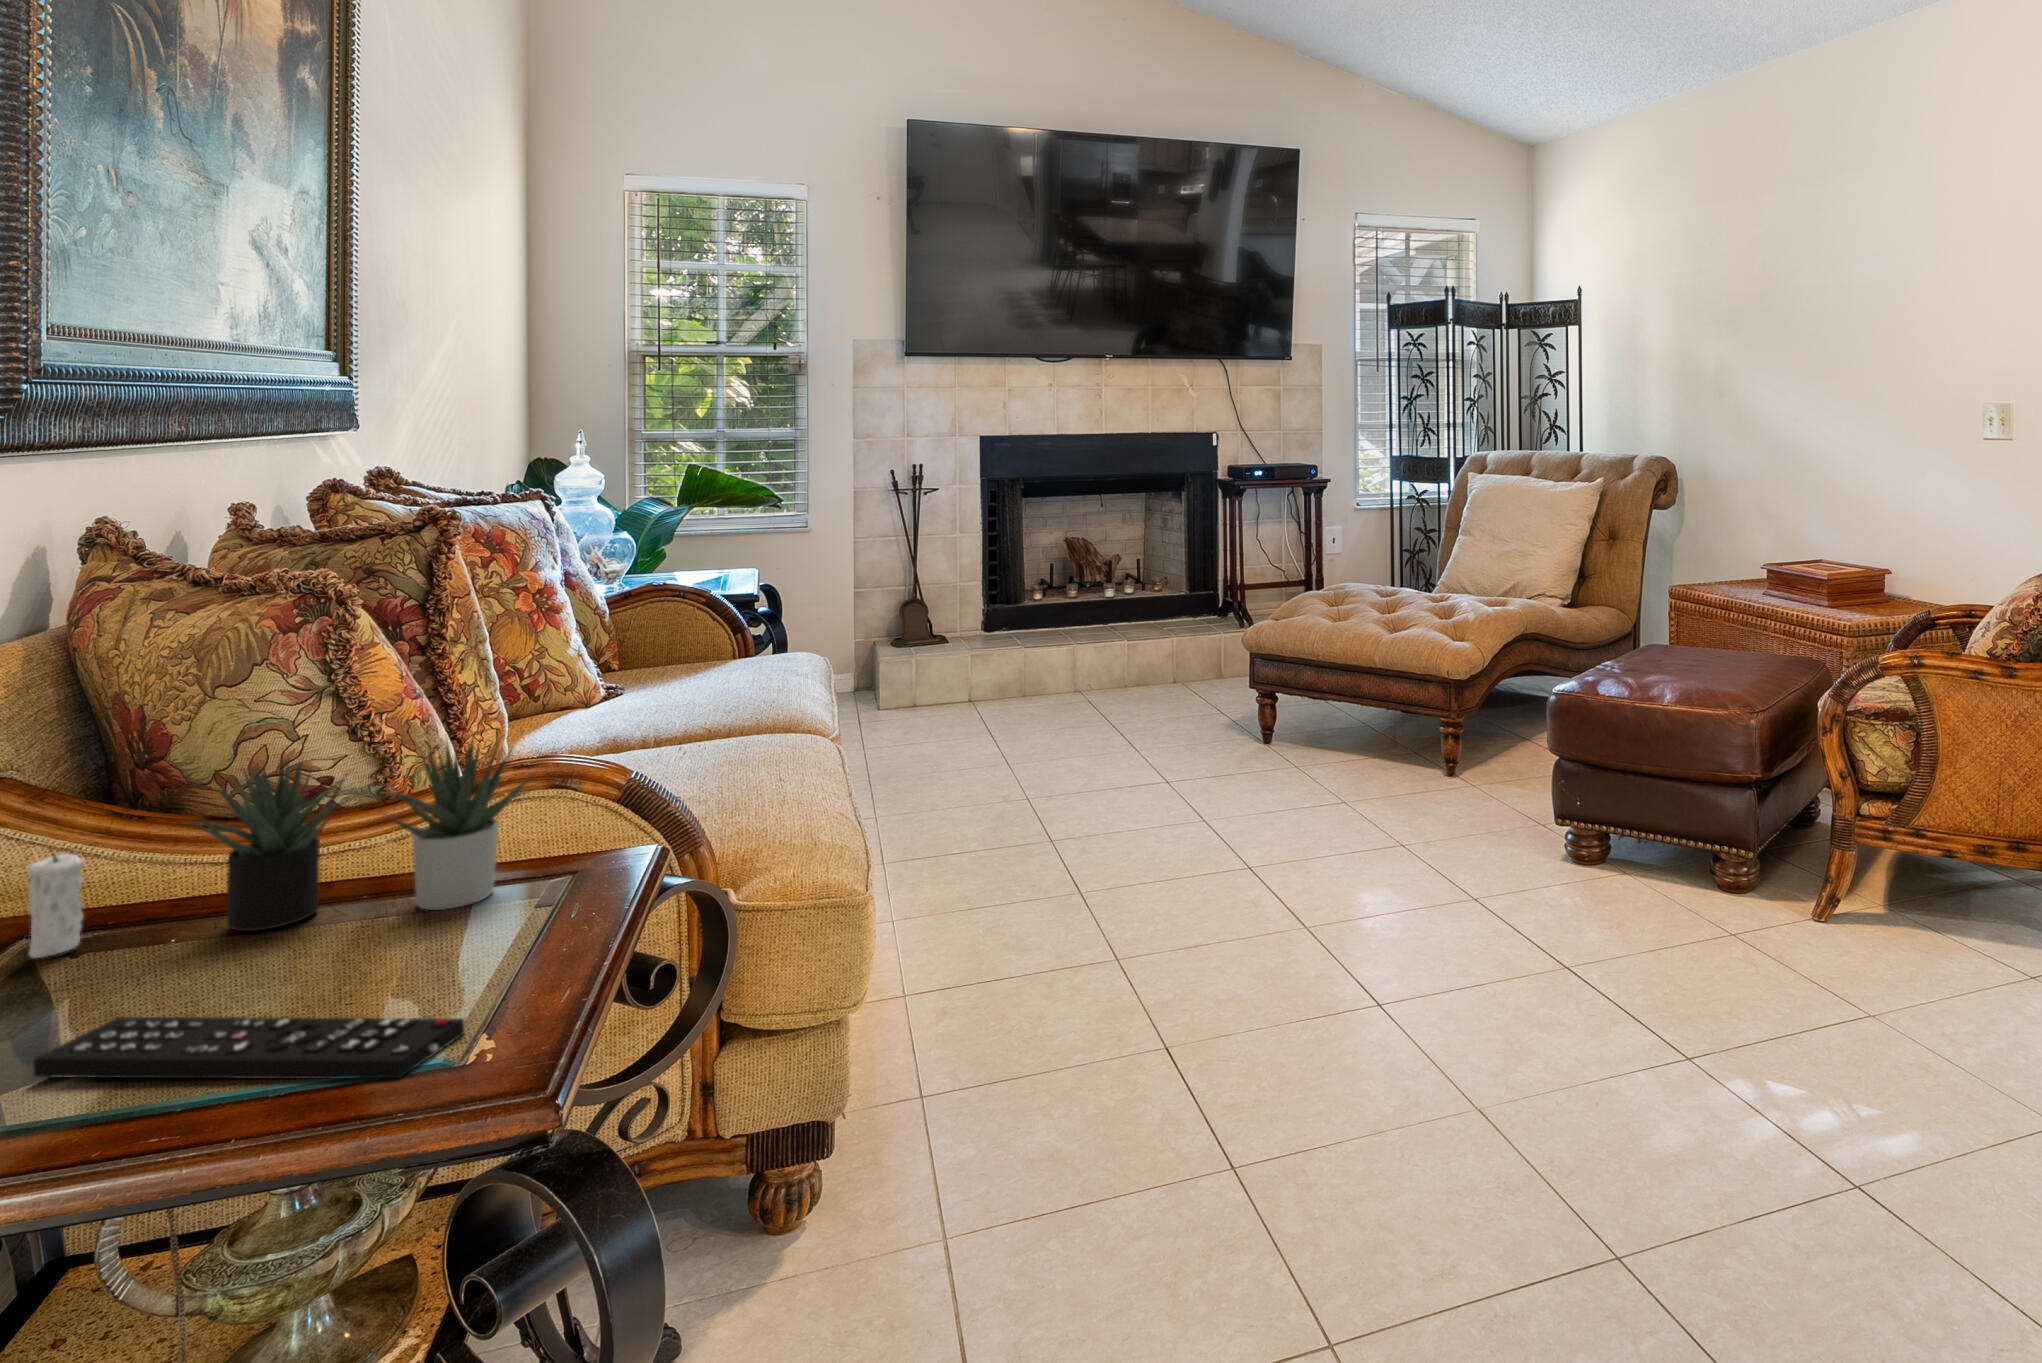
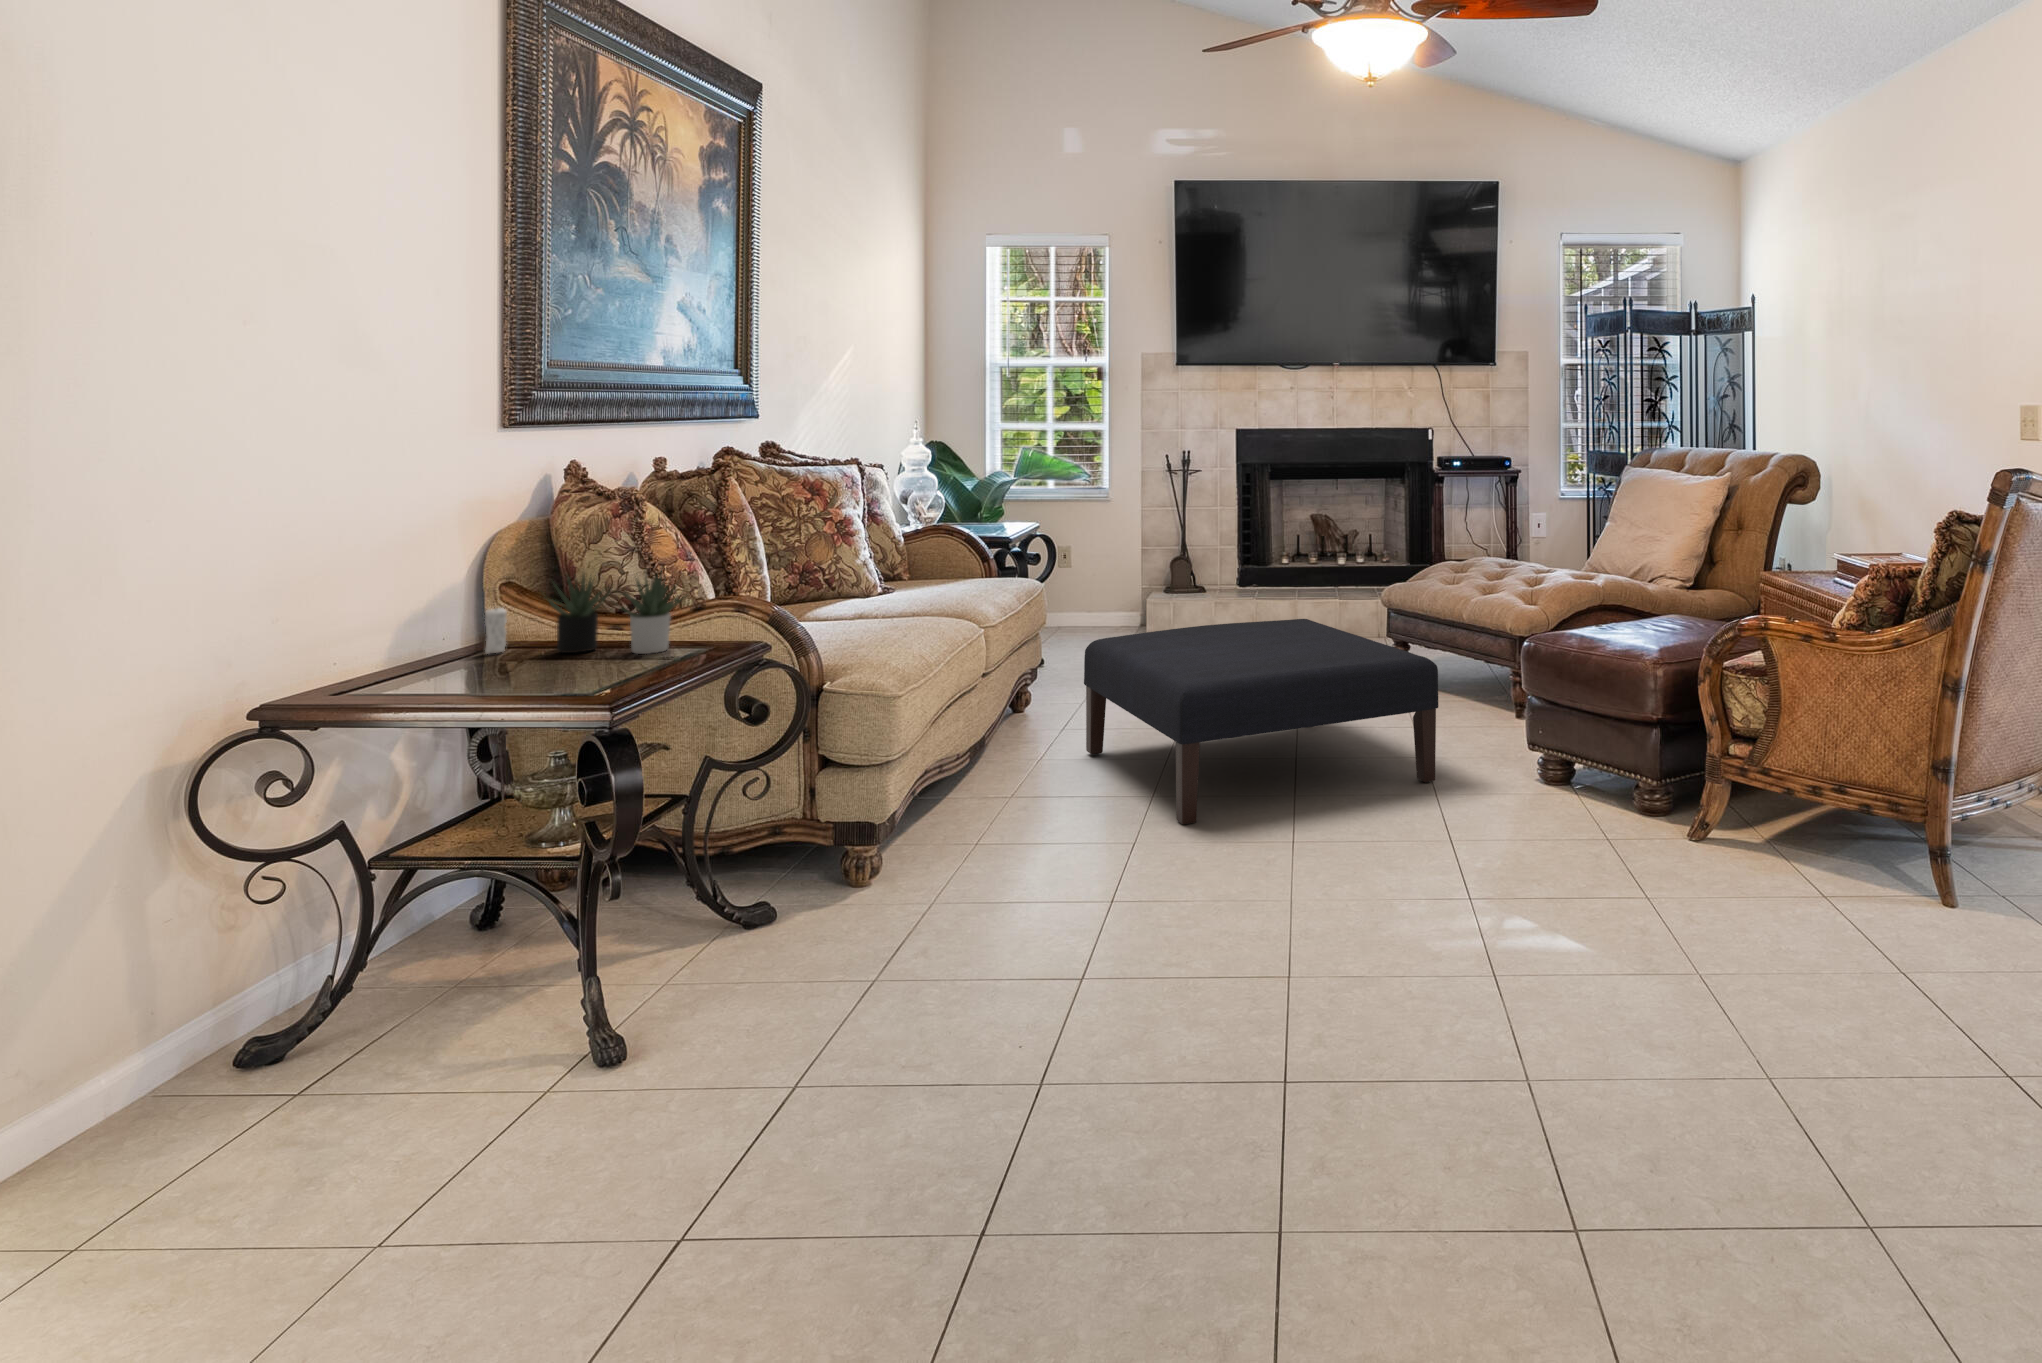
ottoman: none [950,682,1458,1002] -> present [1084,619,1439,824]
remote control: present [33,1017,464,1079] -> none [442,668,585,699]

